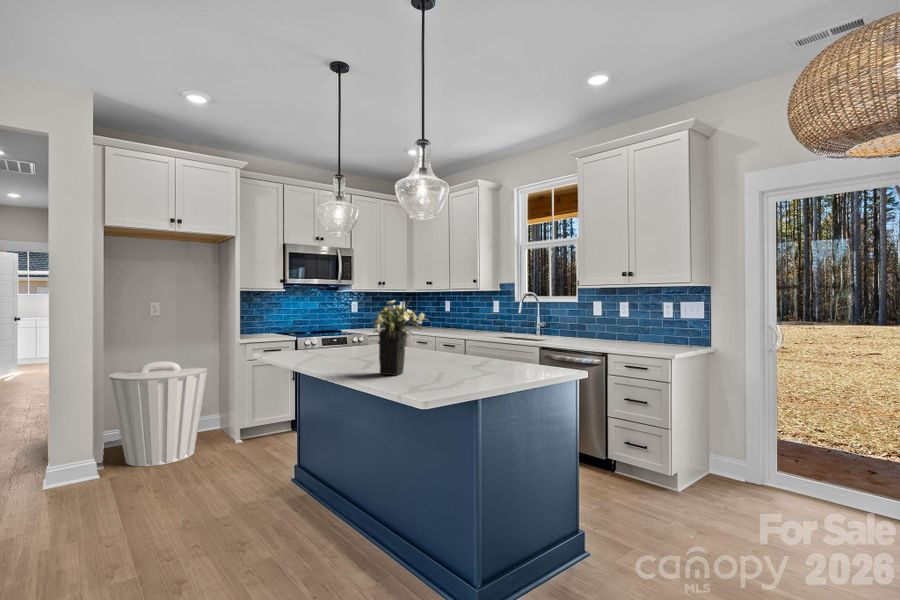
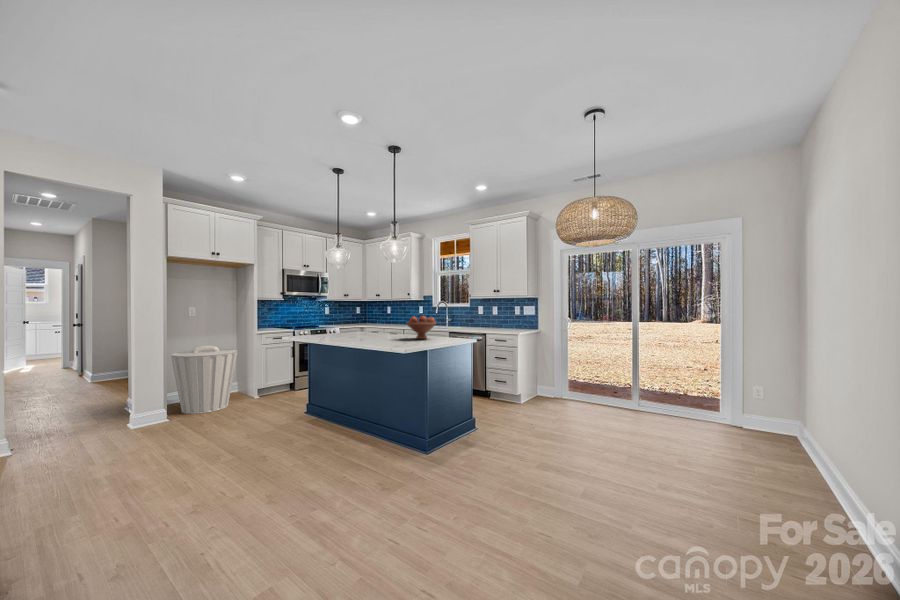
flower arrangement: present [374,300,427,375] -> none [367,303,398,342]
fruit bowl: none [449,323,508,369] -> present [407,316,436,339]

